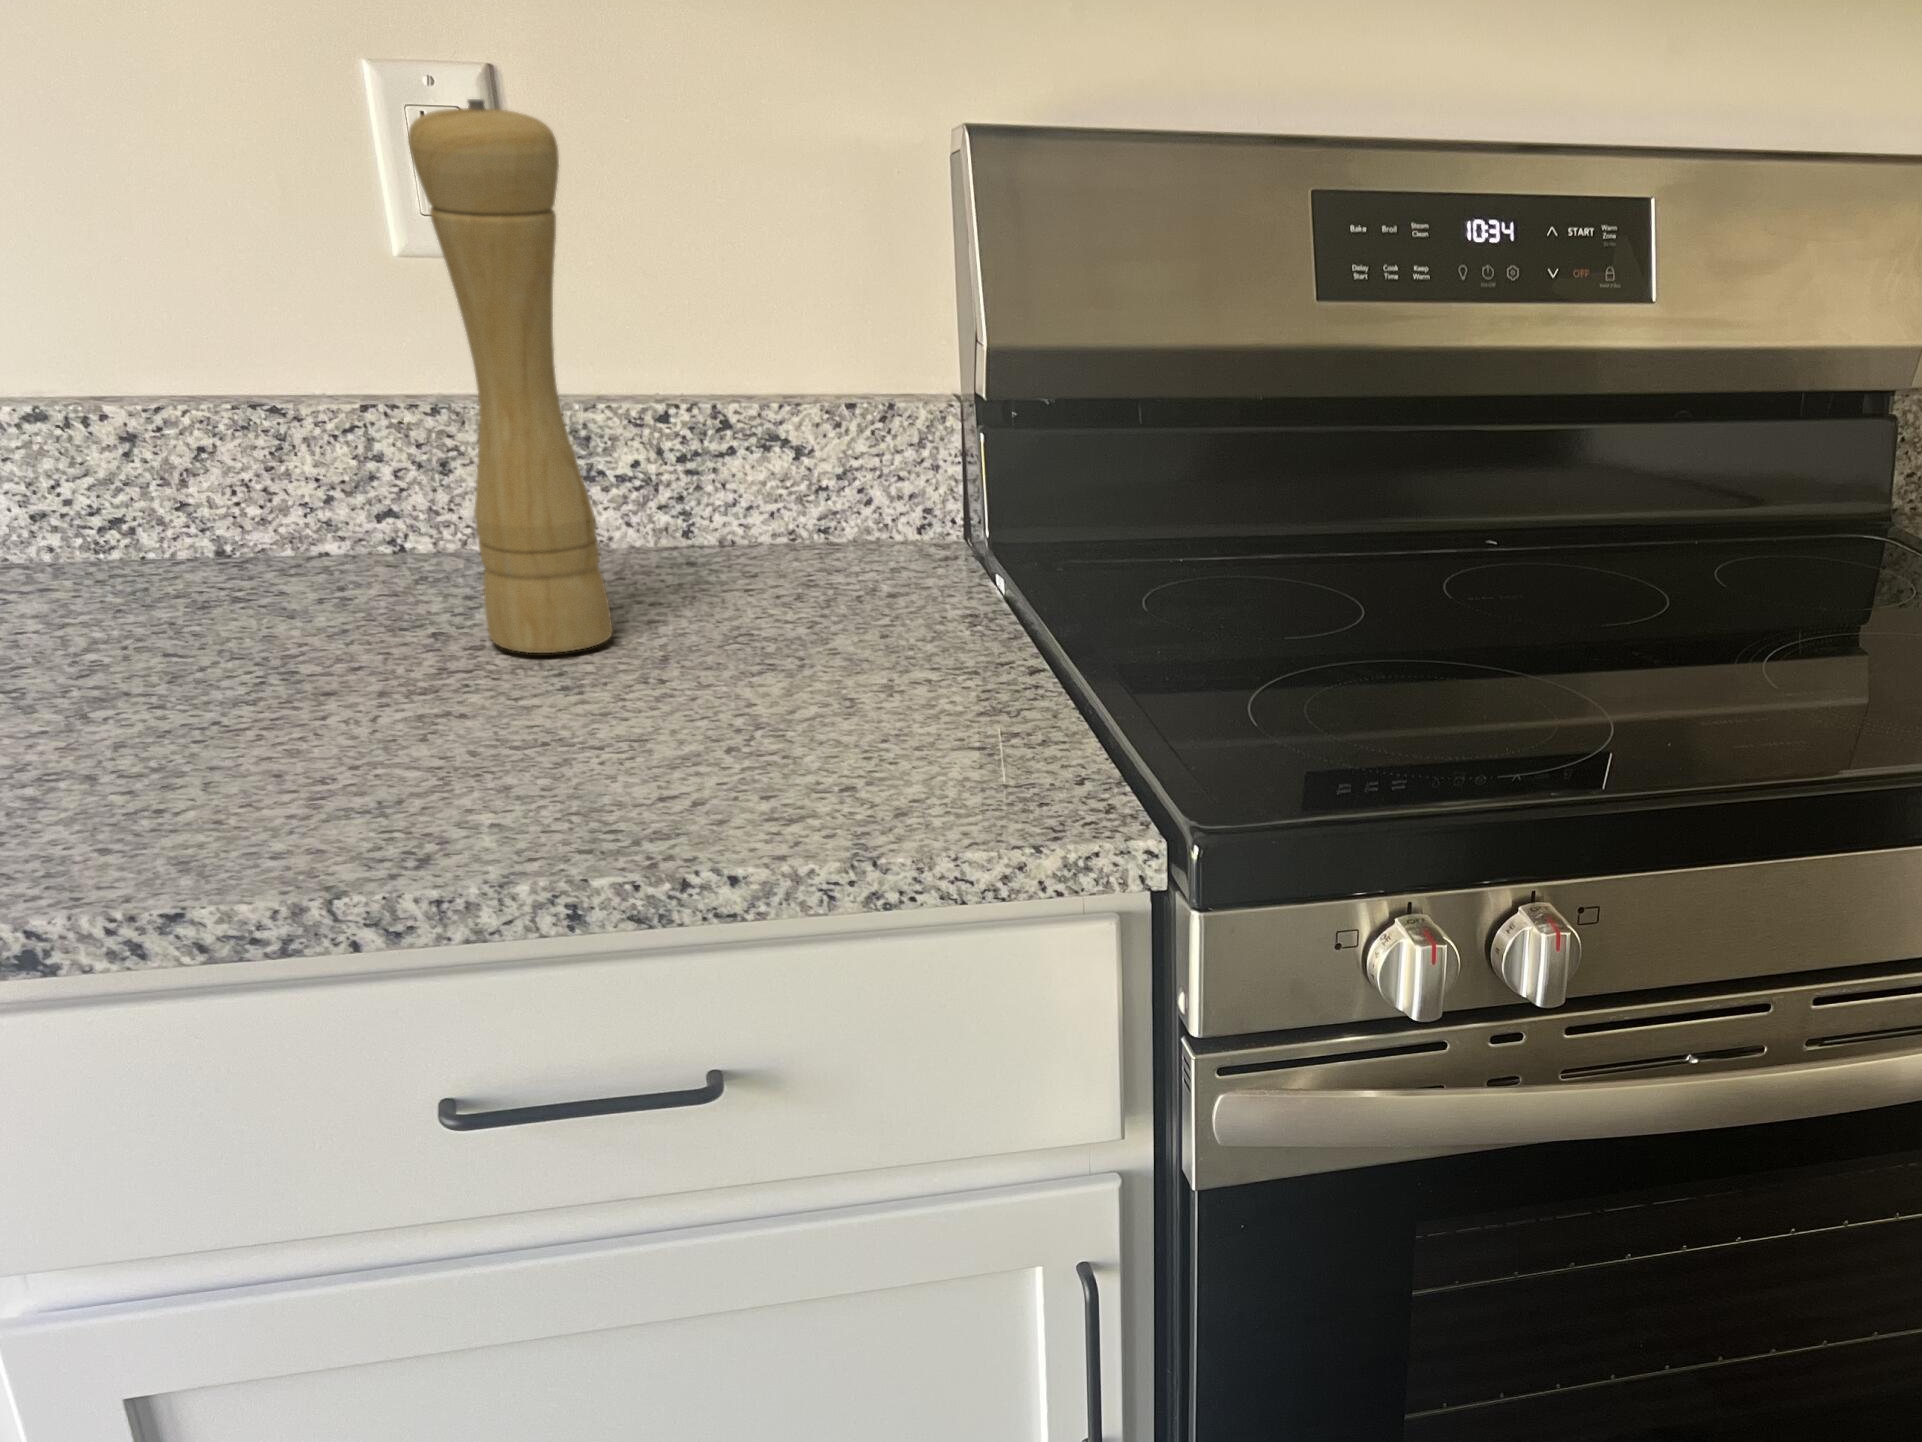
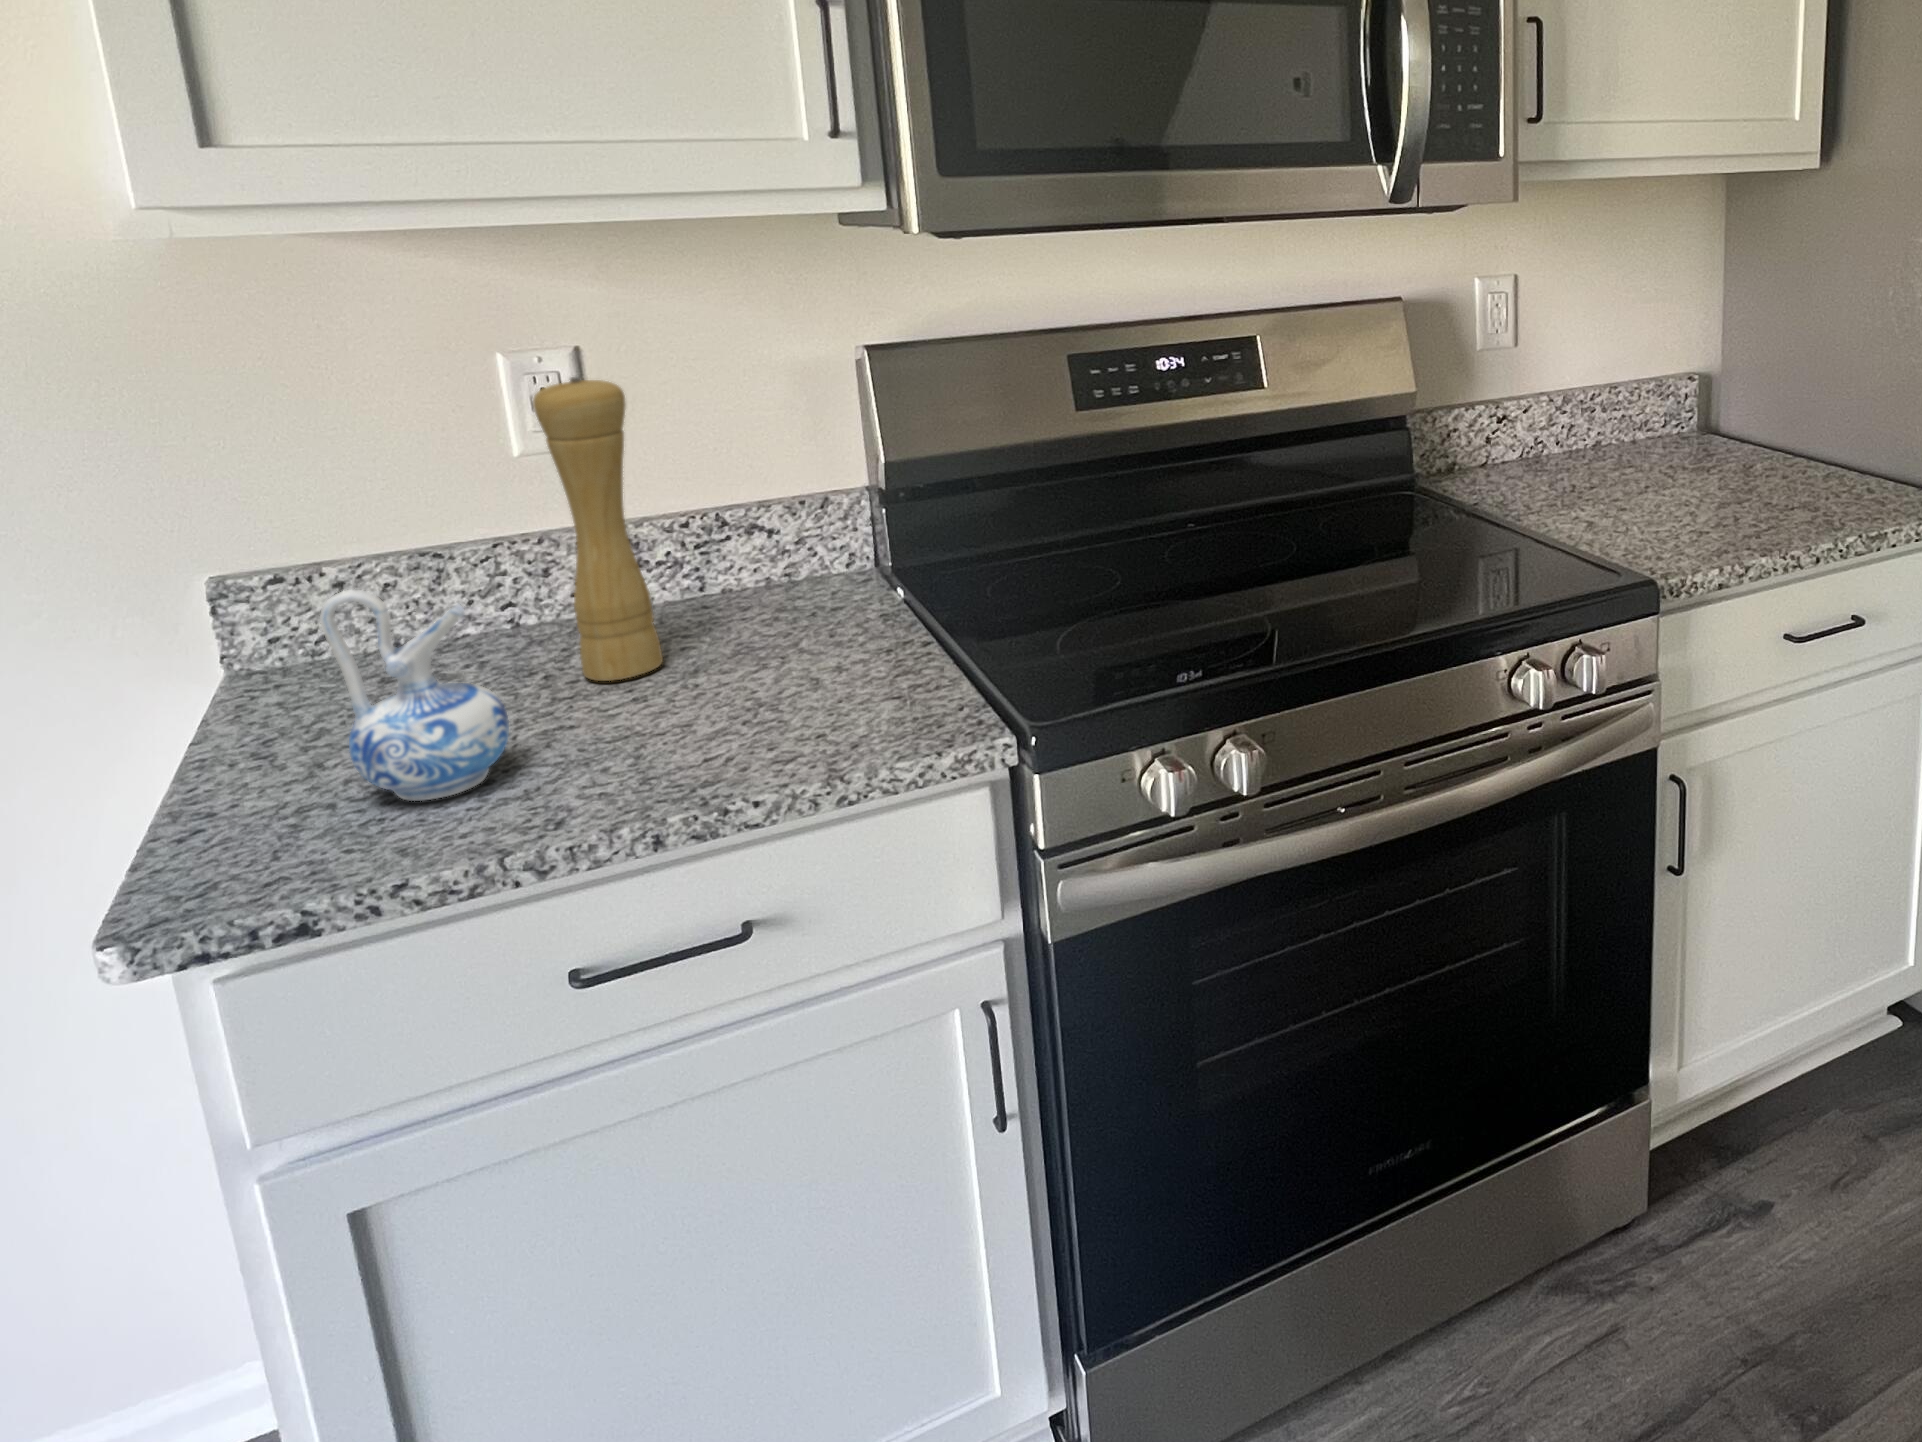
ceramic pitcher: none [57,414,358,793] -> present [320,590,509,801]

